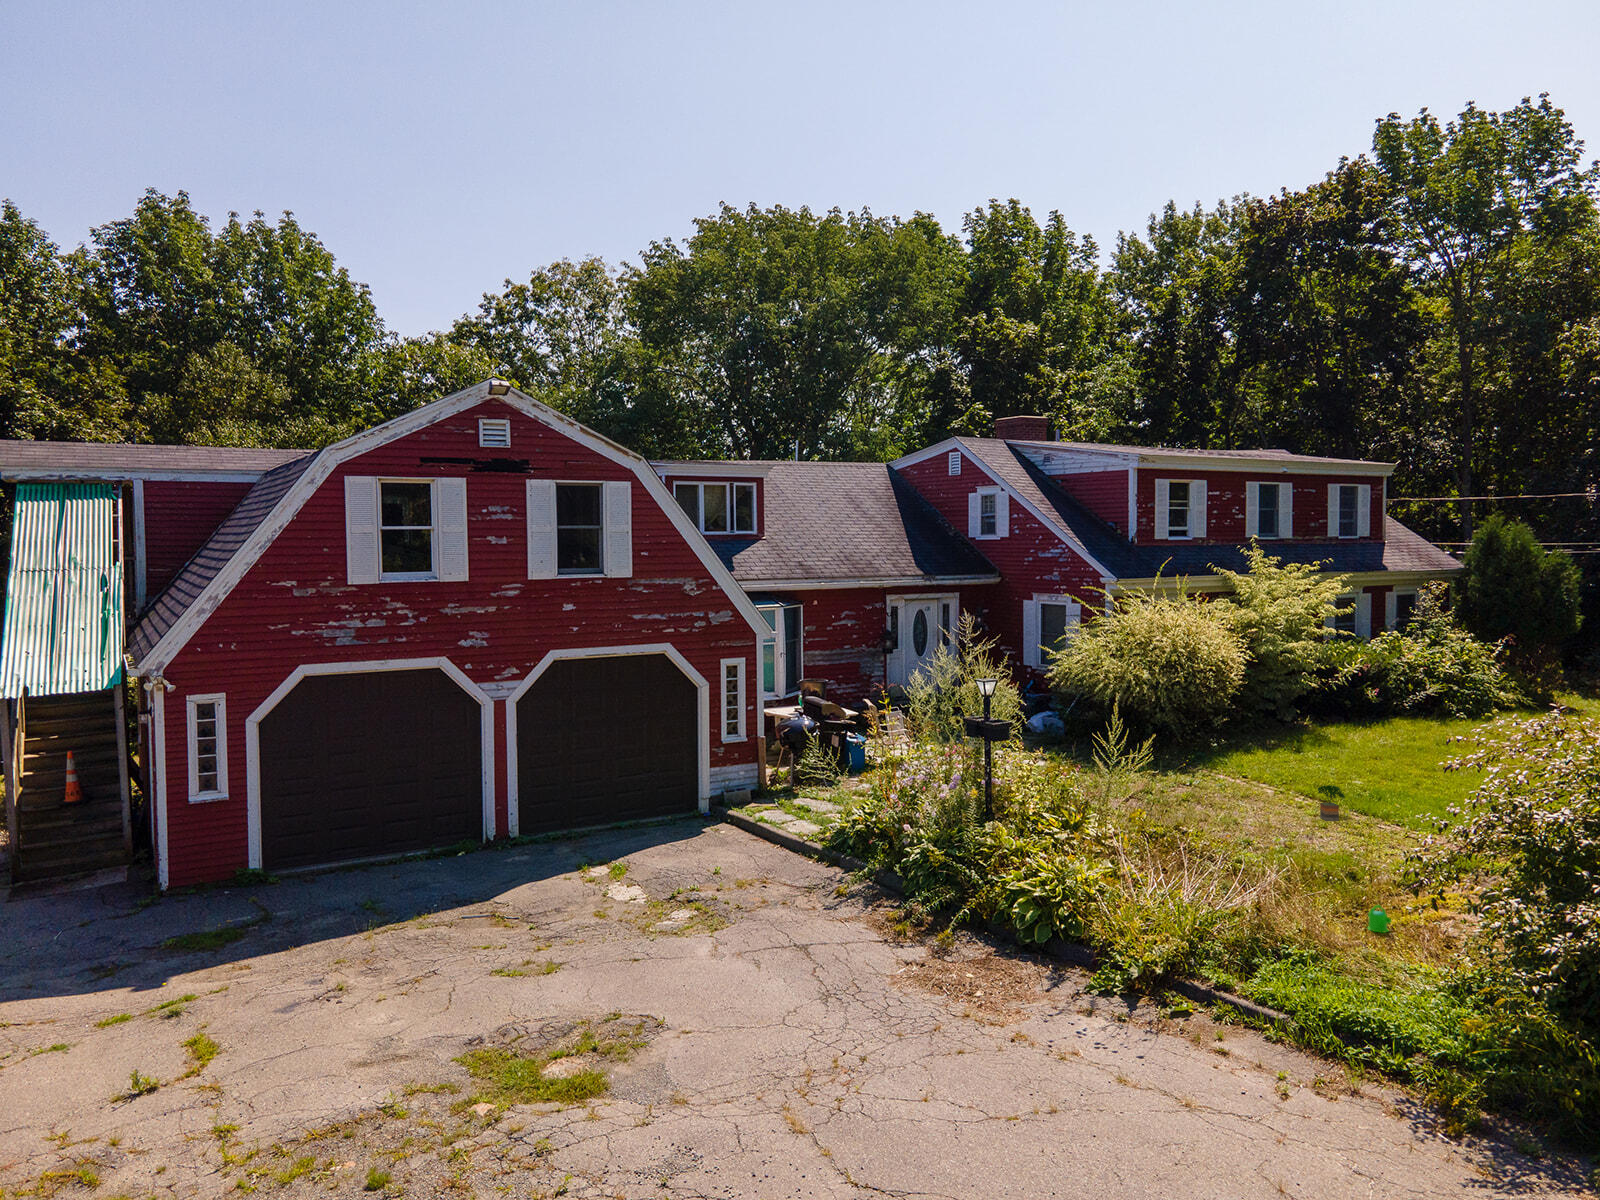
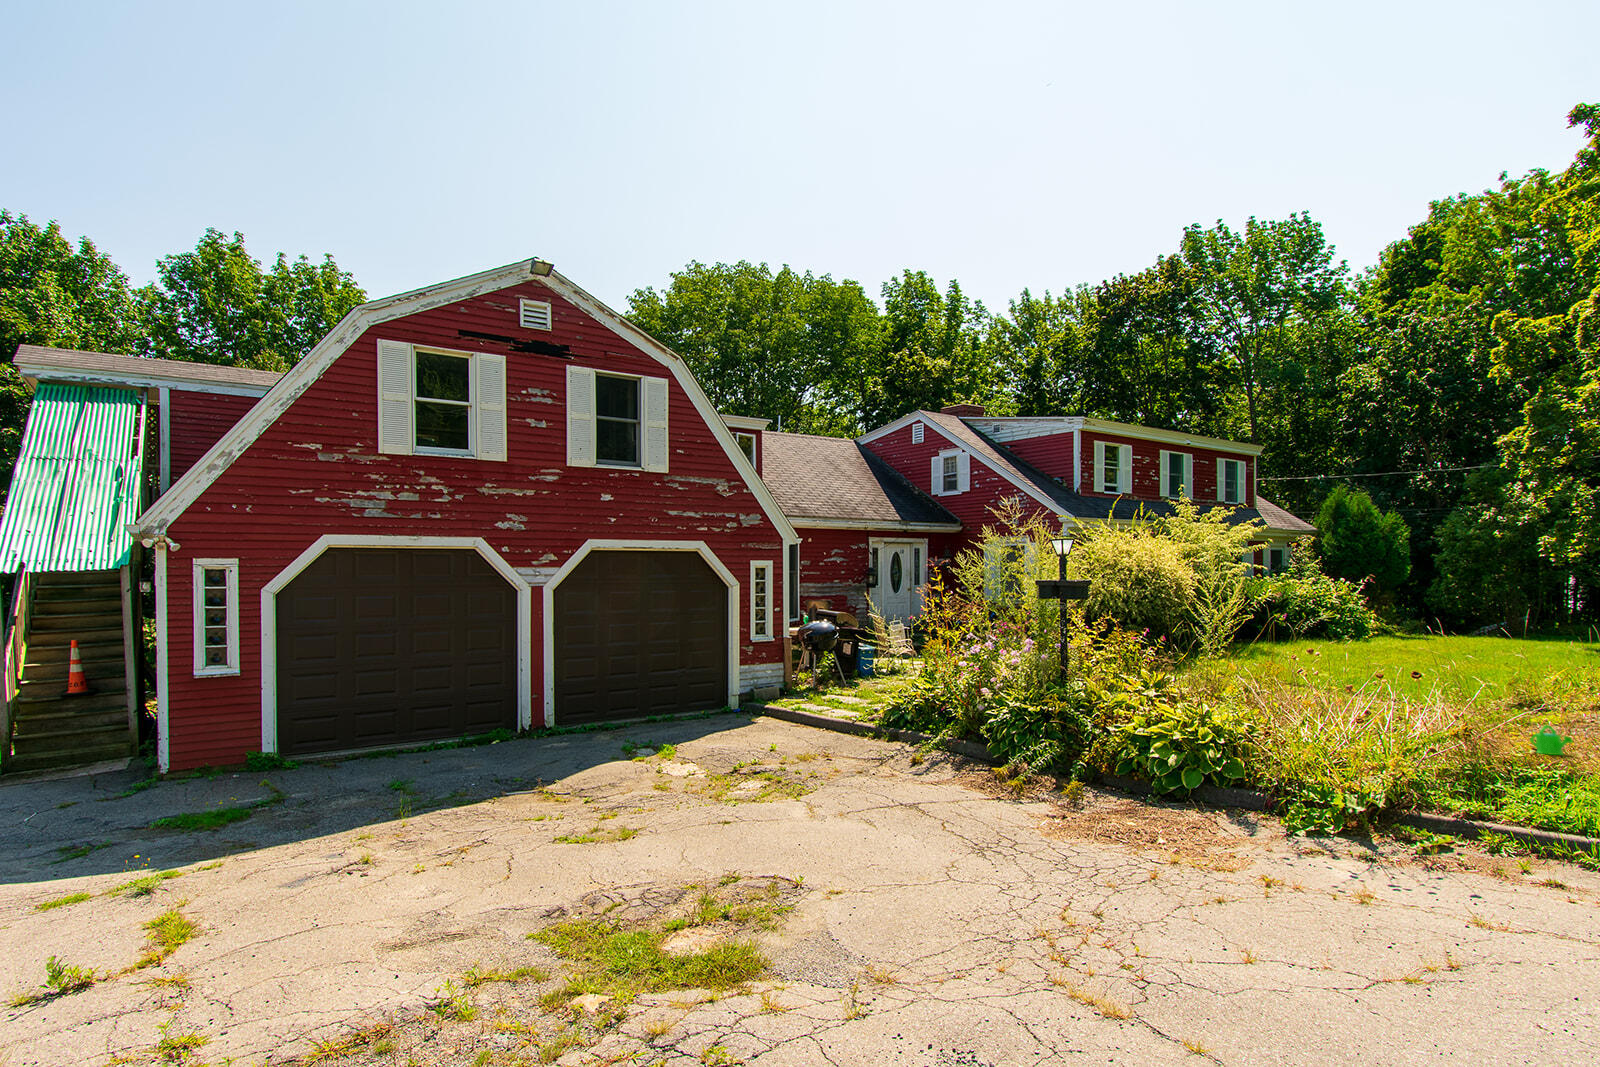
potted tree: present [1318,785,1345,821] -> none [1337,652,1369,686]

